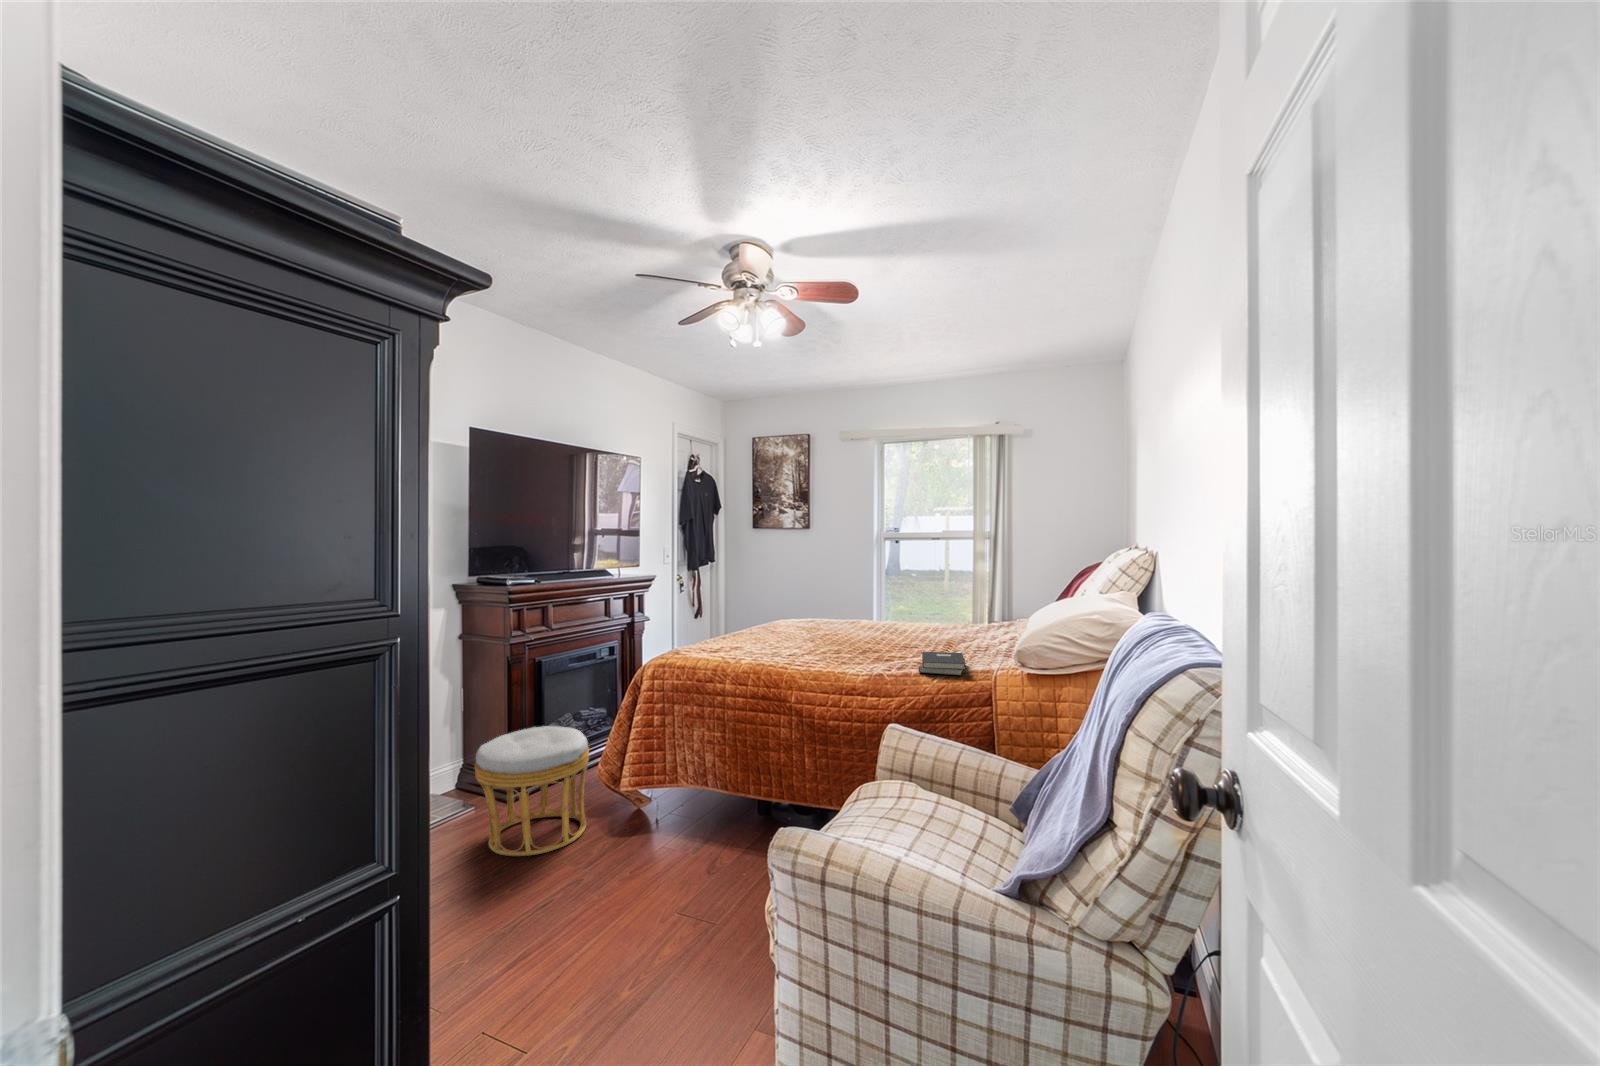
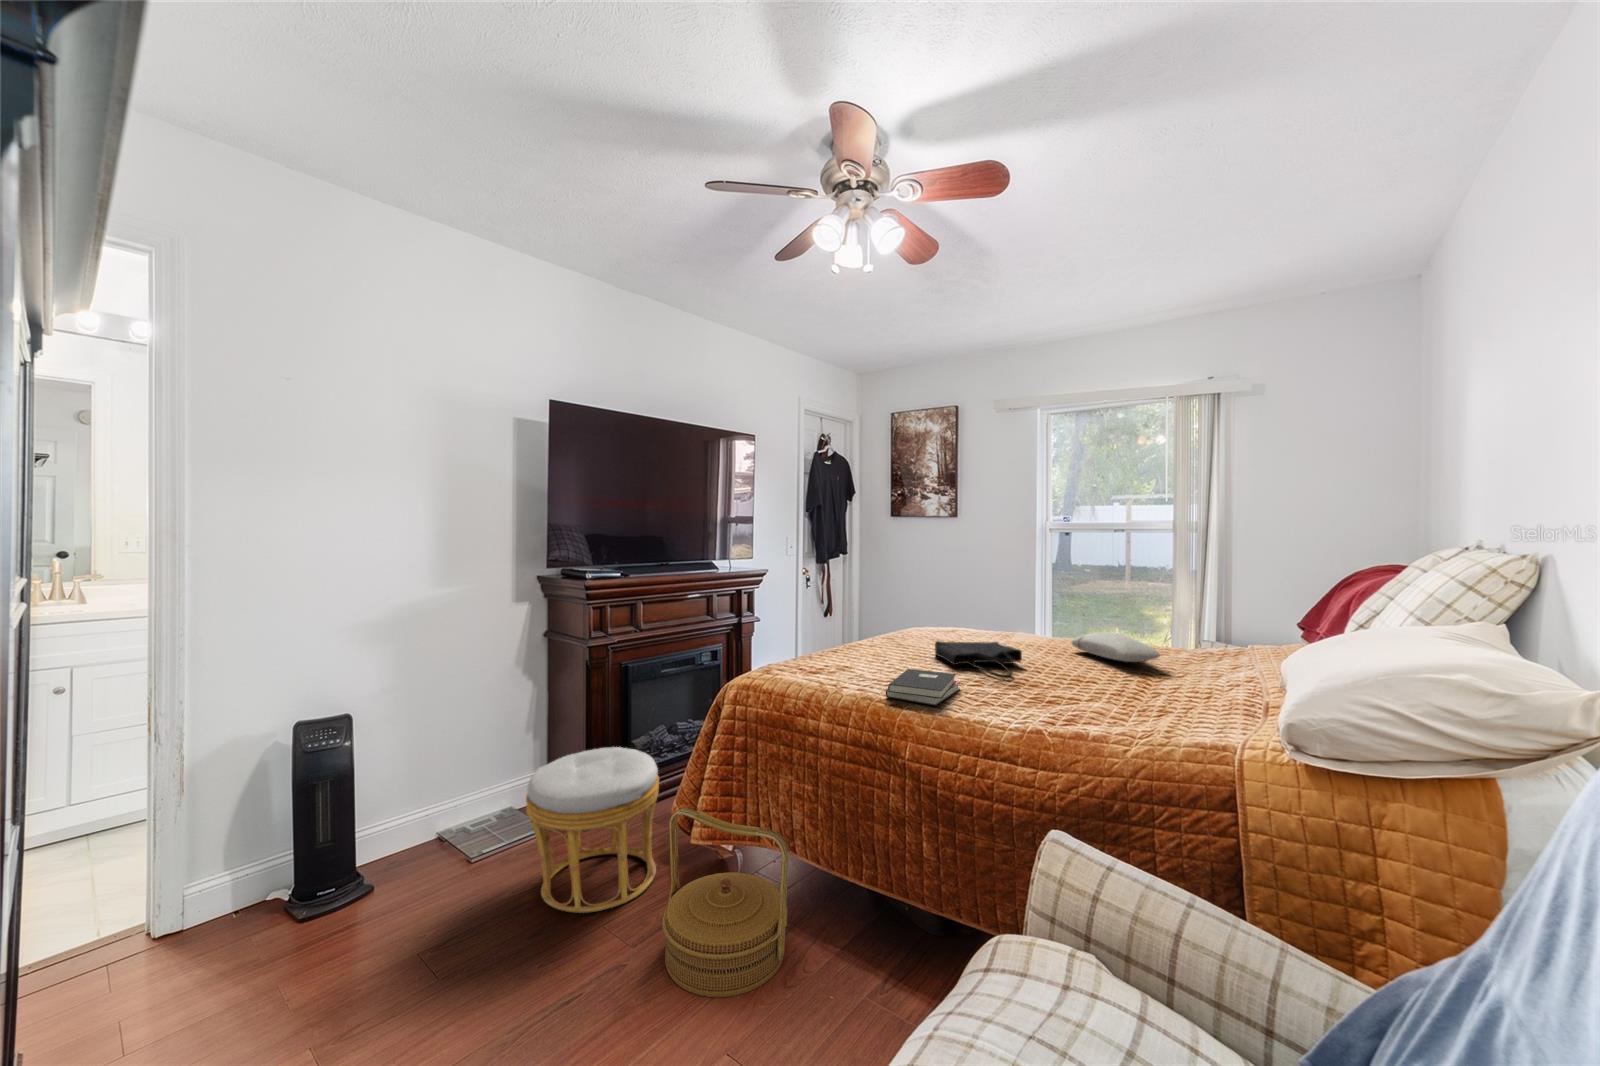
pillow: none [902,615,960,634] -> present [1072,632,1160,662]
tote bag: none [804,625,867,648] -> present [935,641,1022,679]
hardback book: present [918,652,966,676] -> present [886,669,960,706]
woven basket: none [612,757,711,886] -> present [662,808,789,998]

